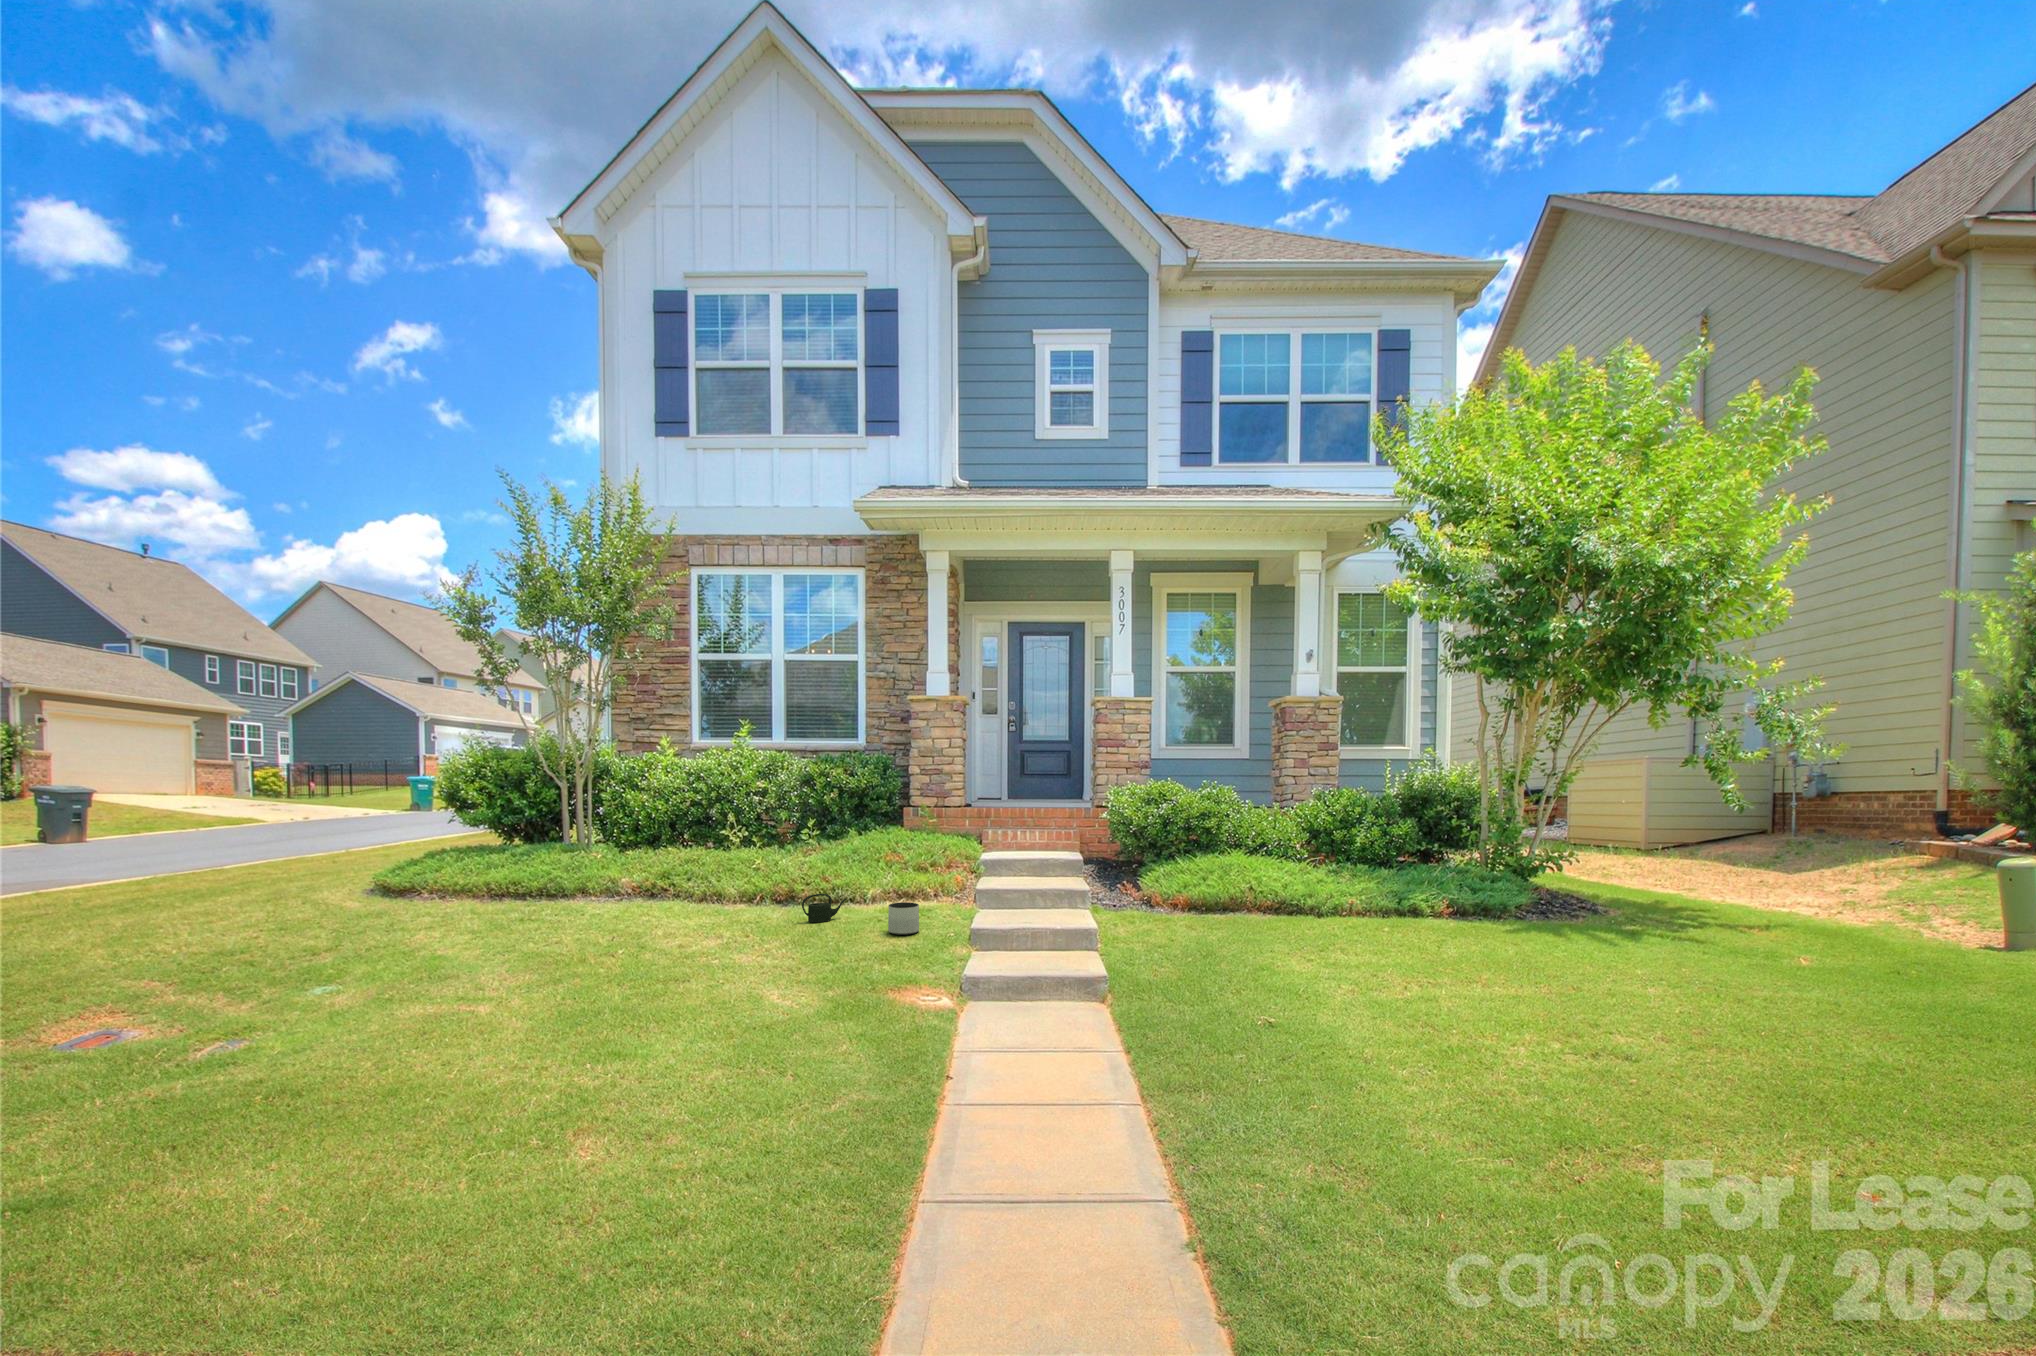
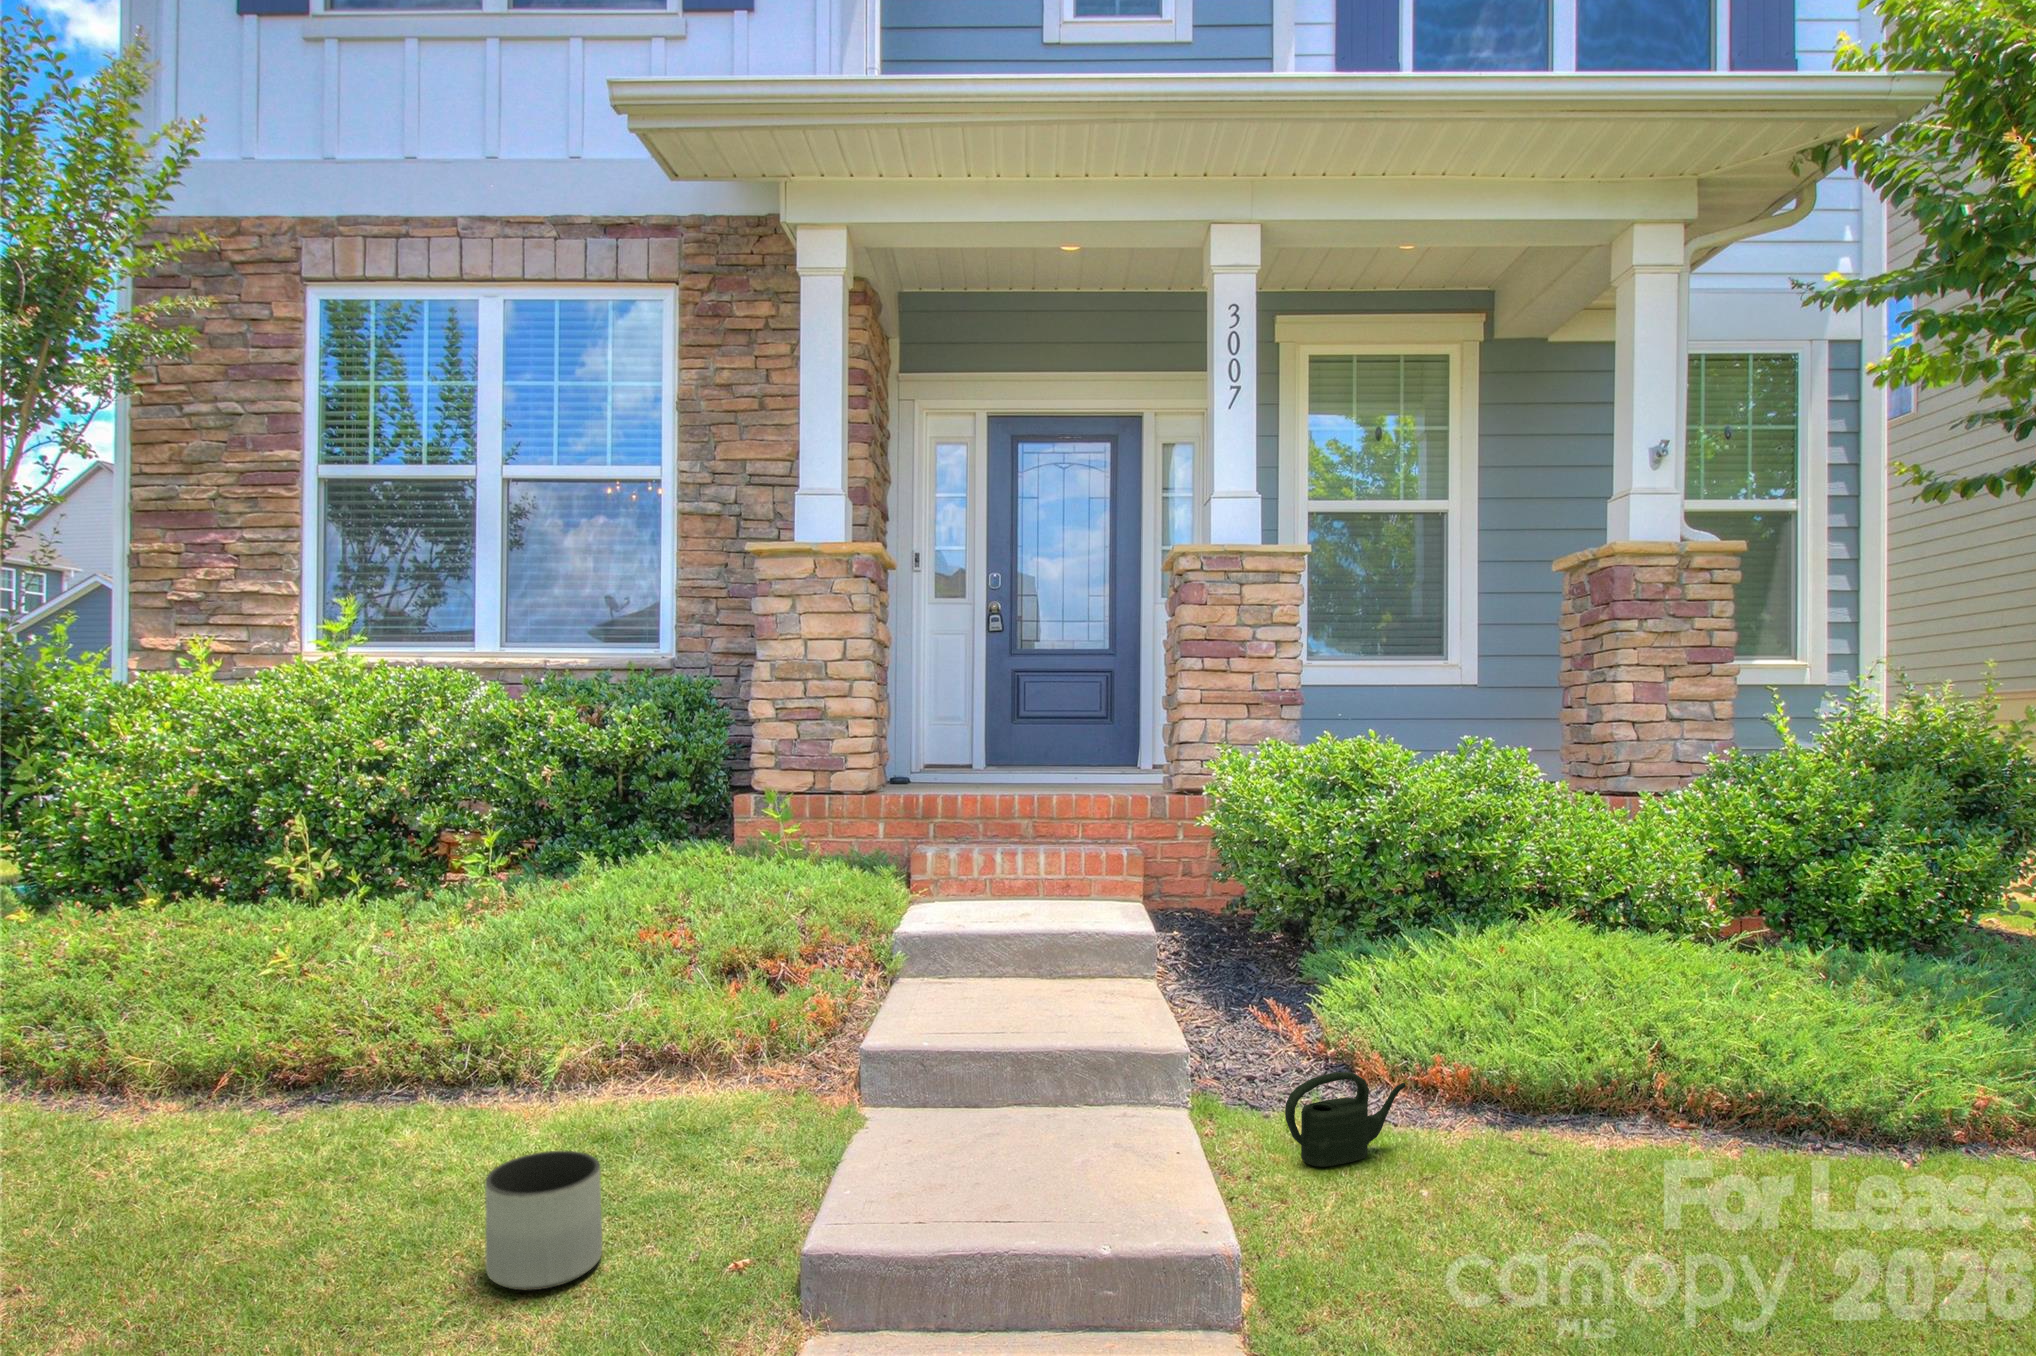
watering can: present [802,894,847,922] -> present [1285,1072,1406,1167]

